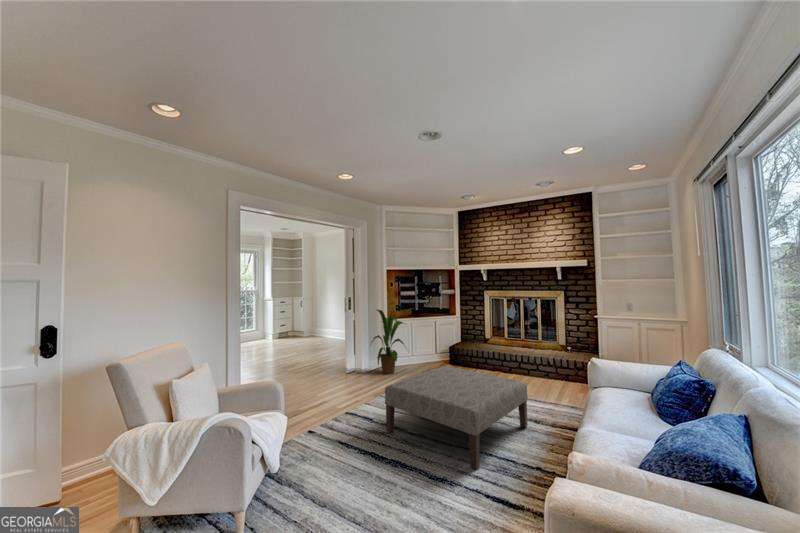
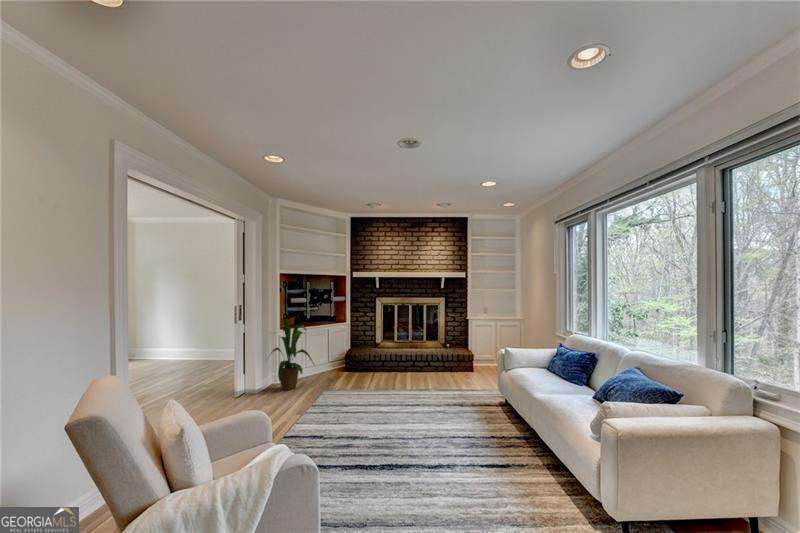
ottoman: present [385,366,528,469] -> none [350,370,460,452]

